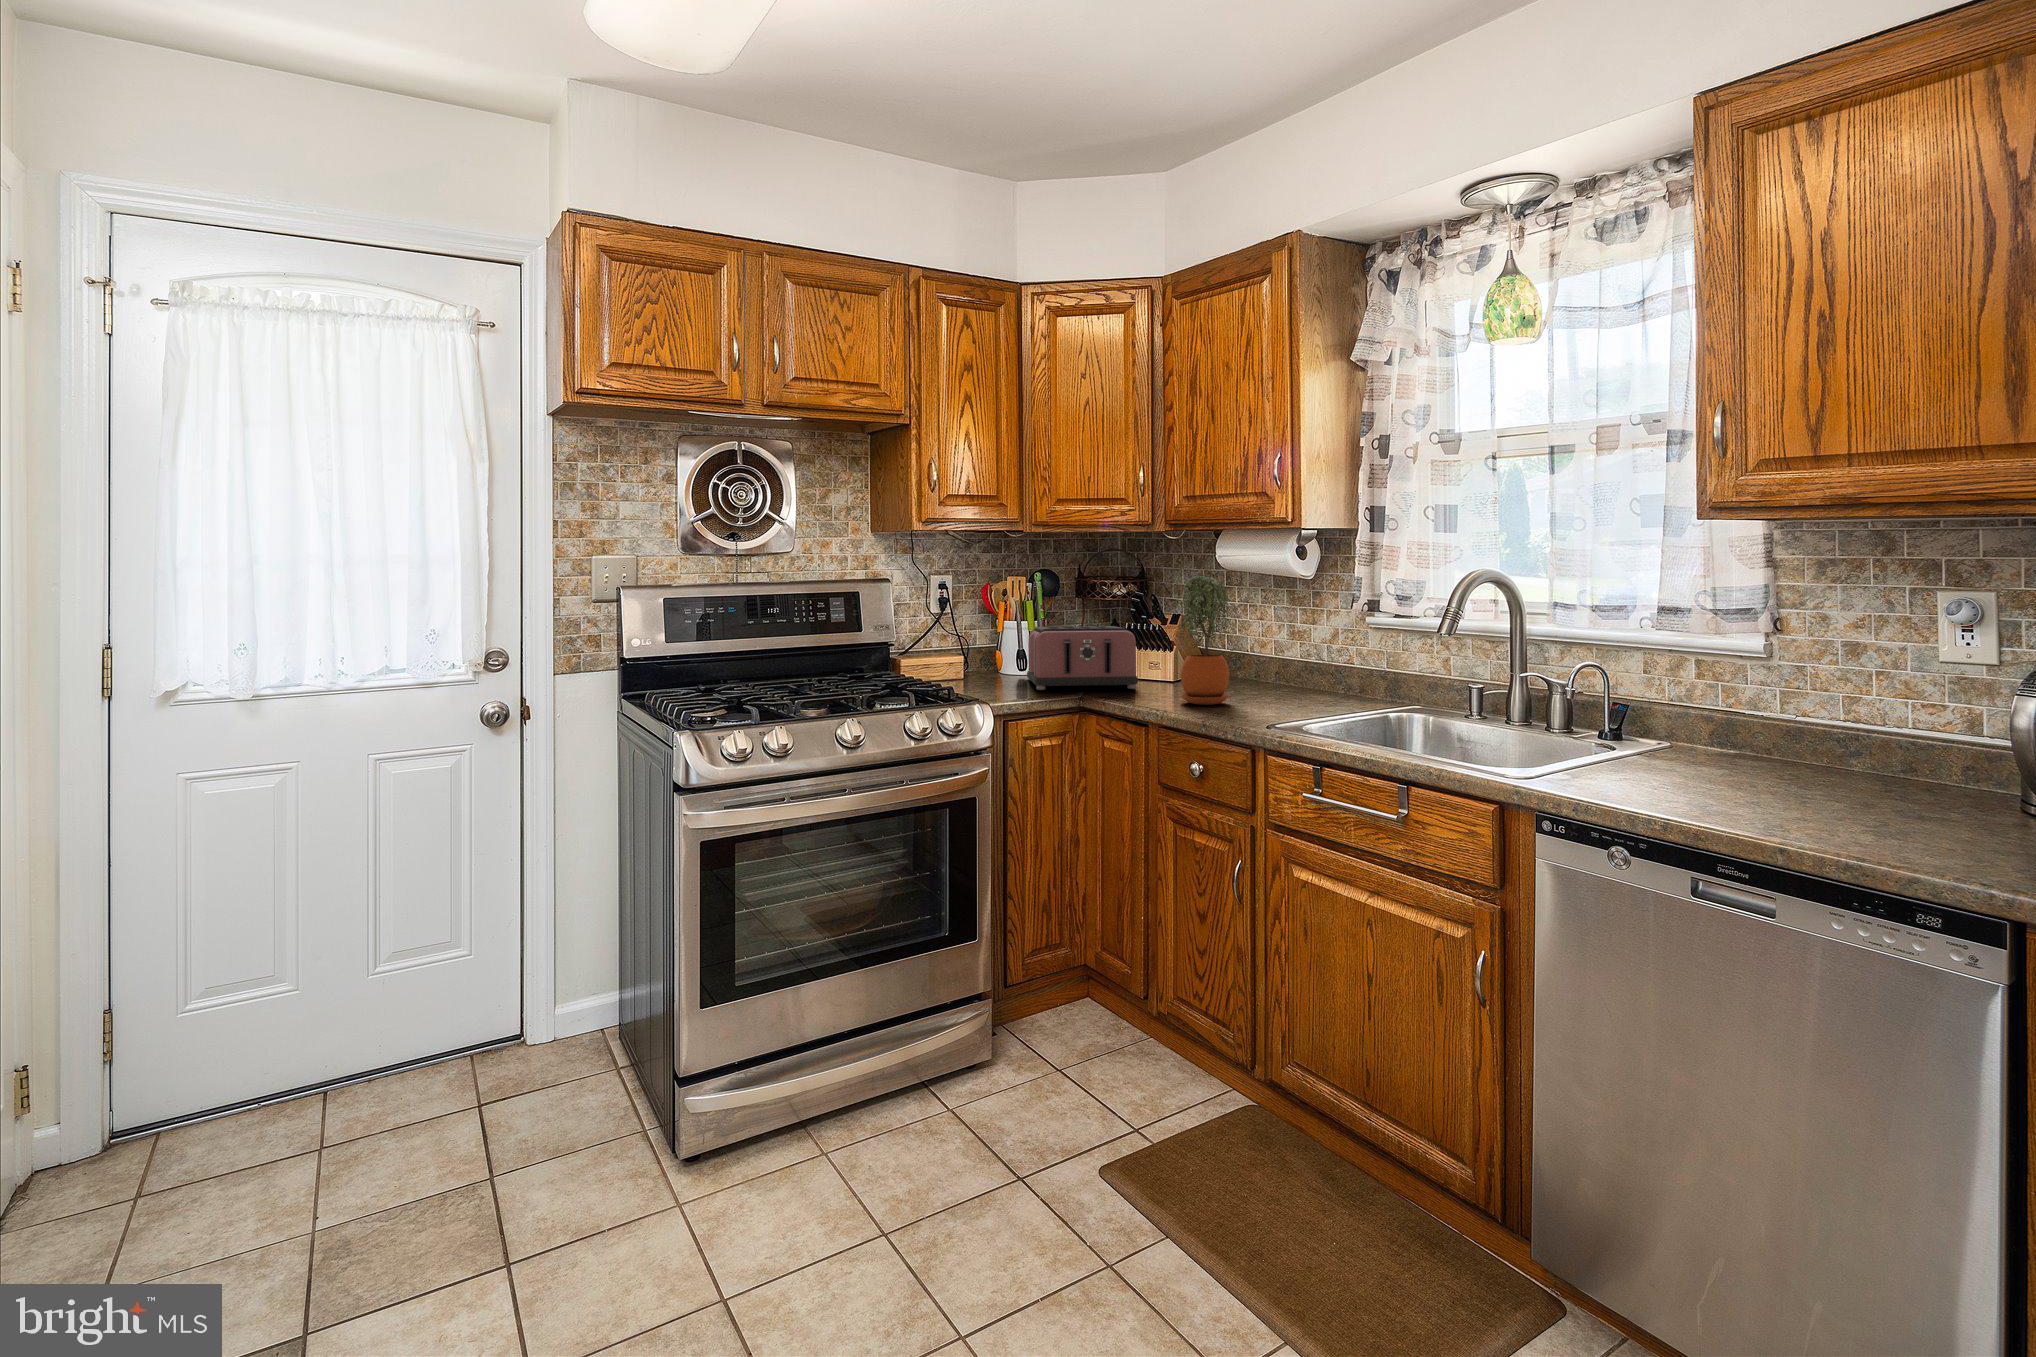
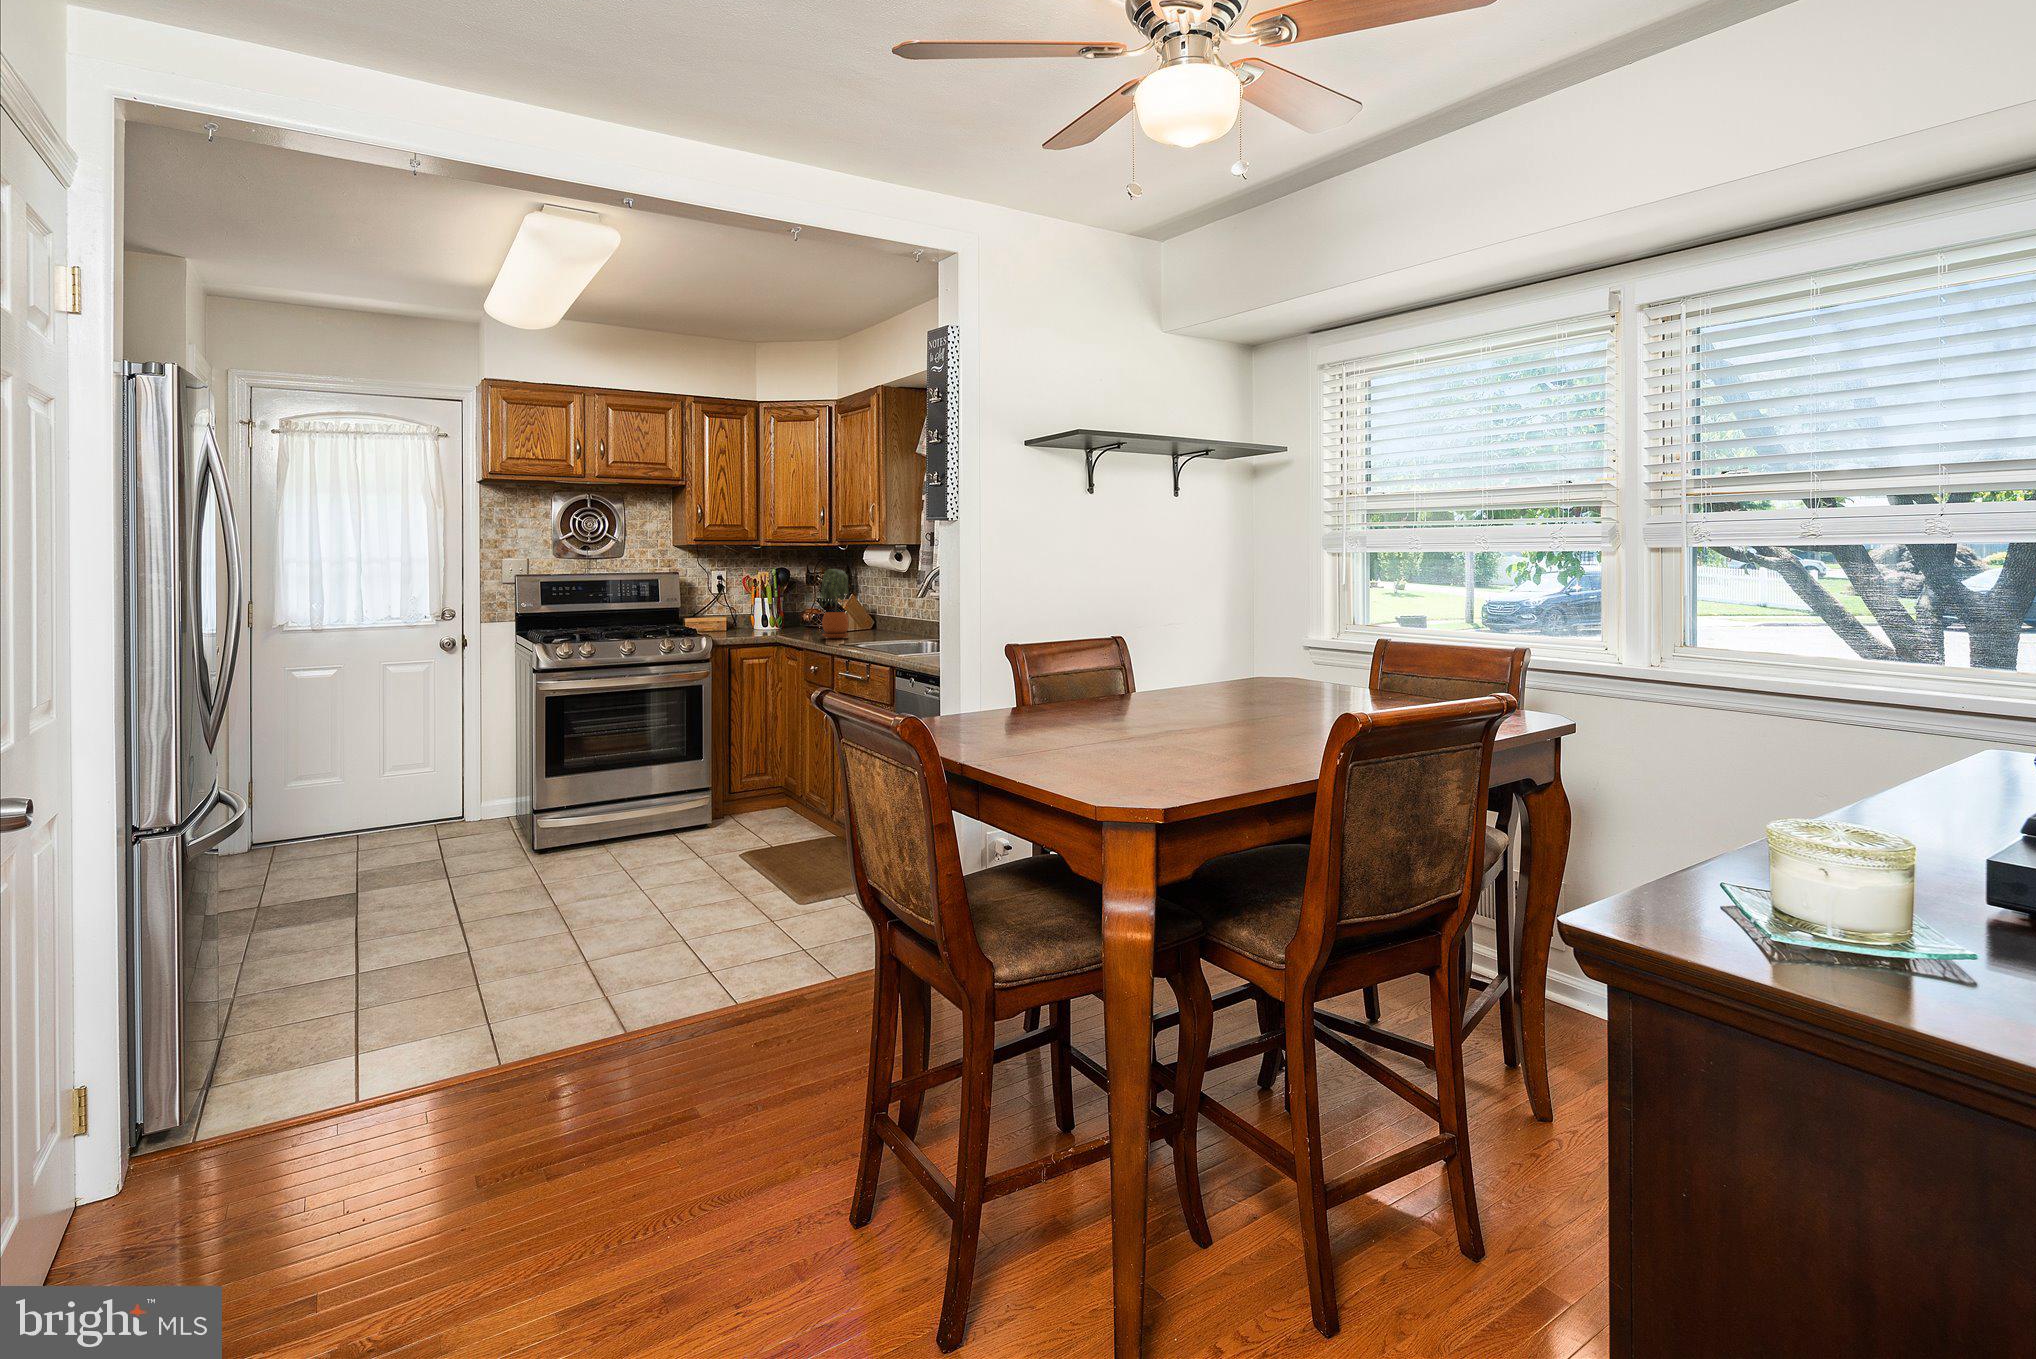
toaster: present [1027,626,1138,690] -> none [755,599,820,633]

